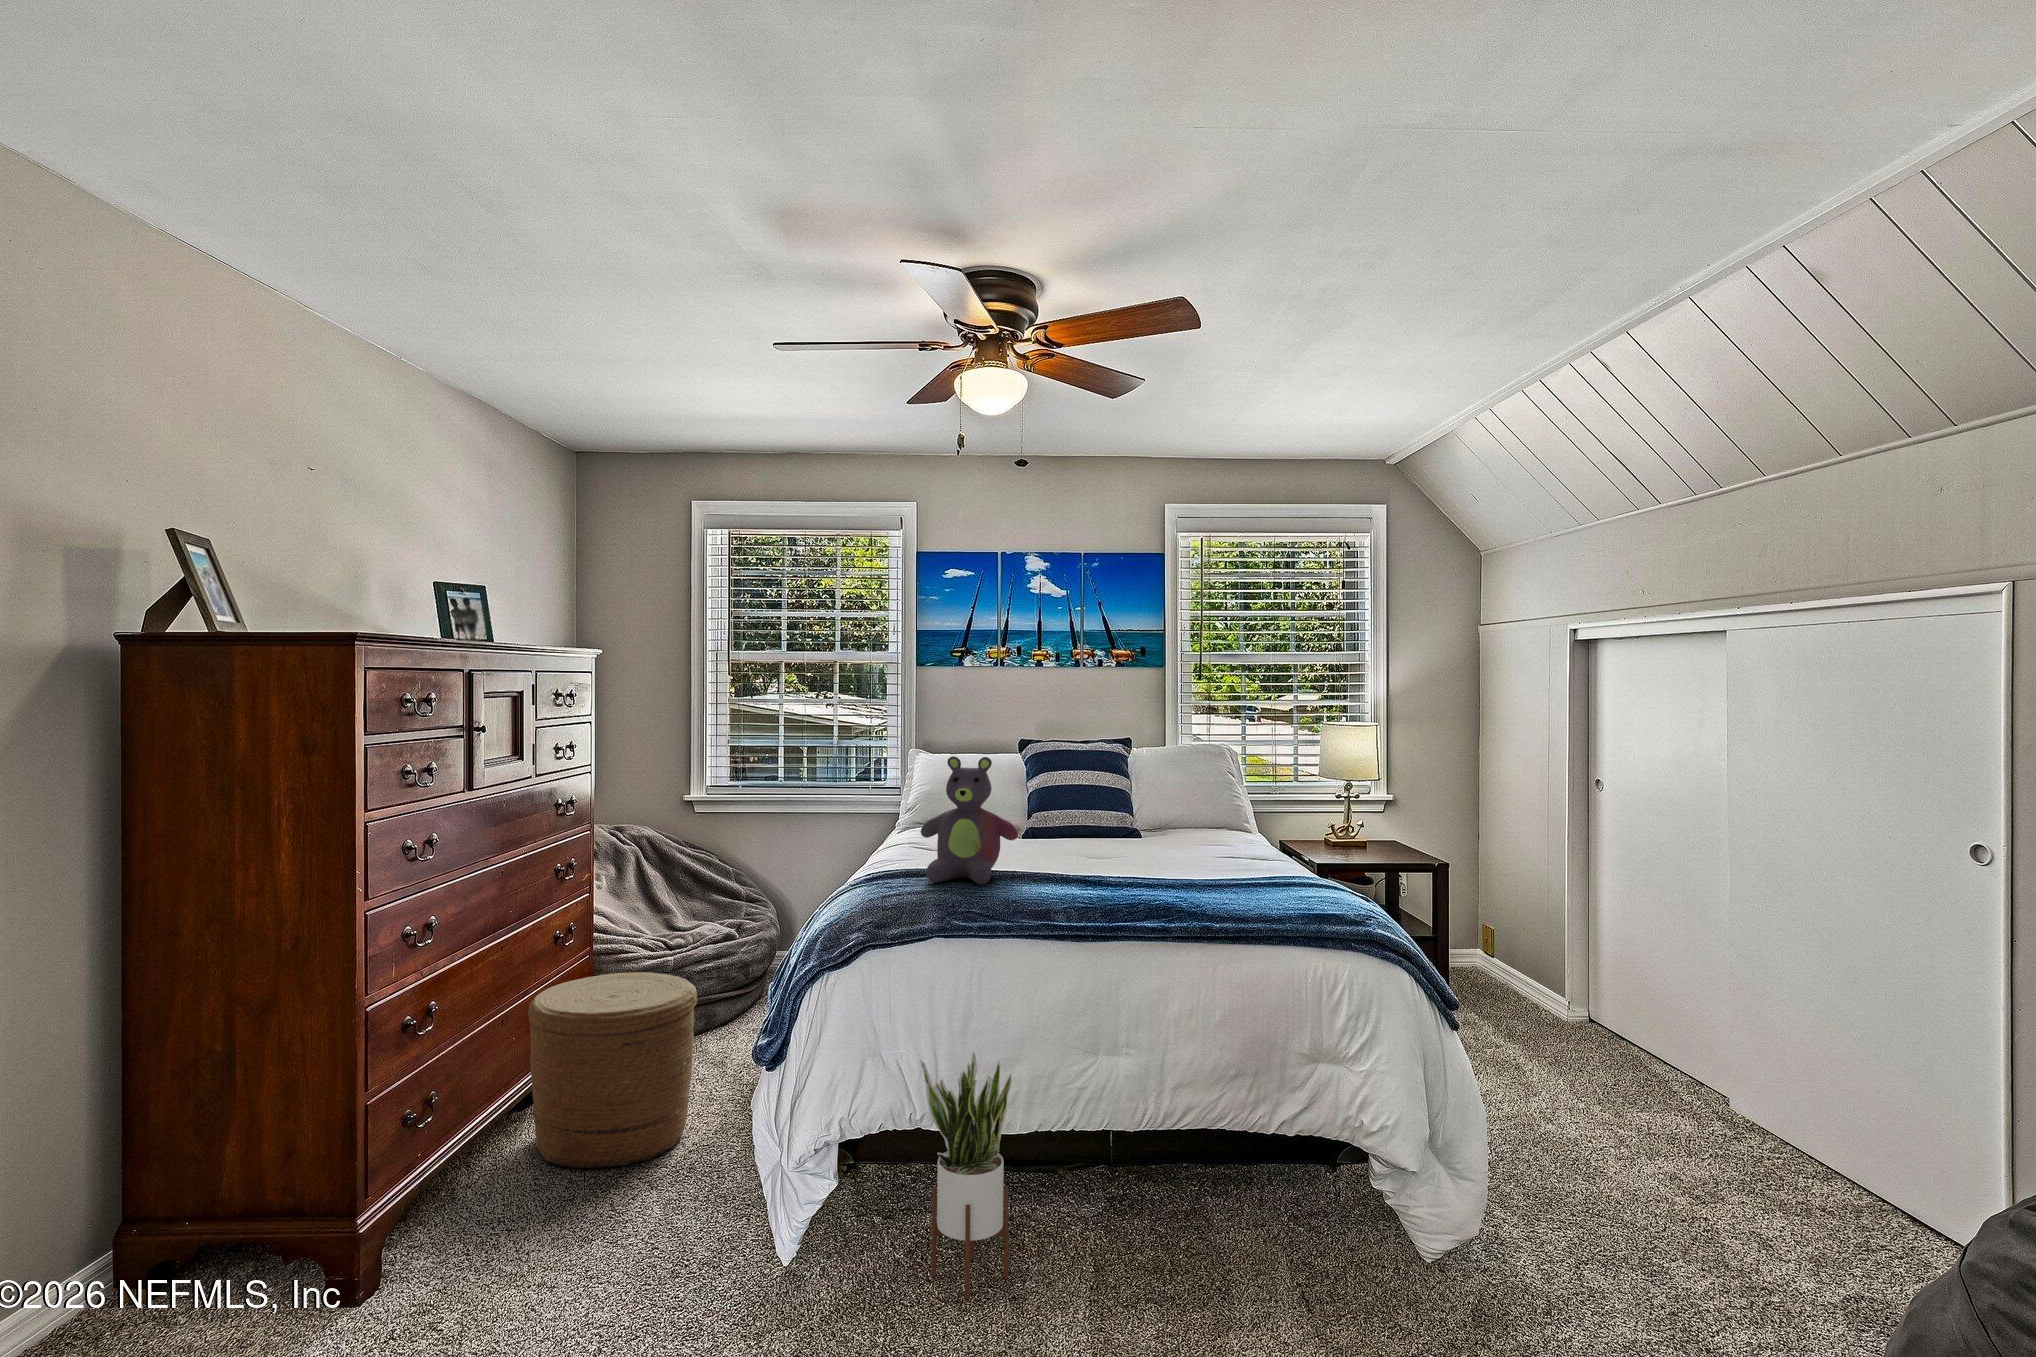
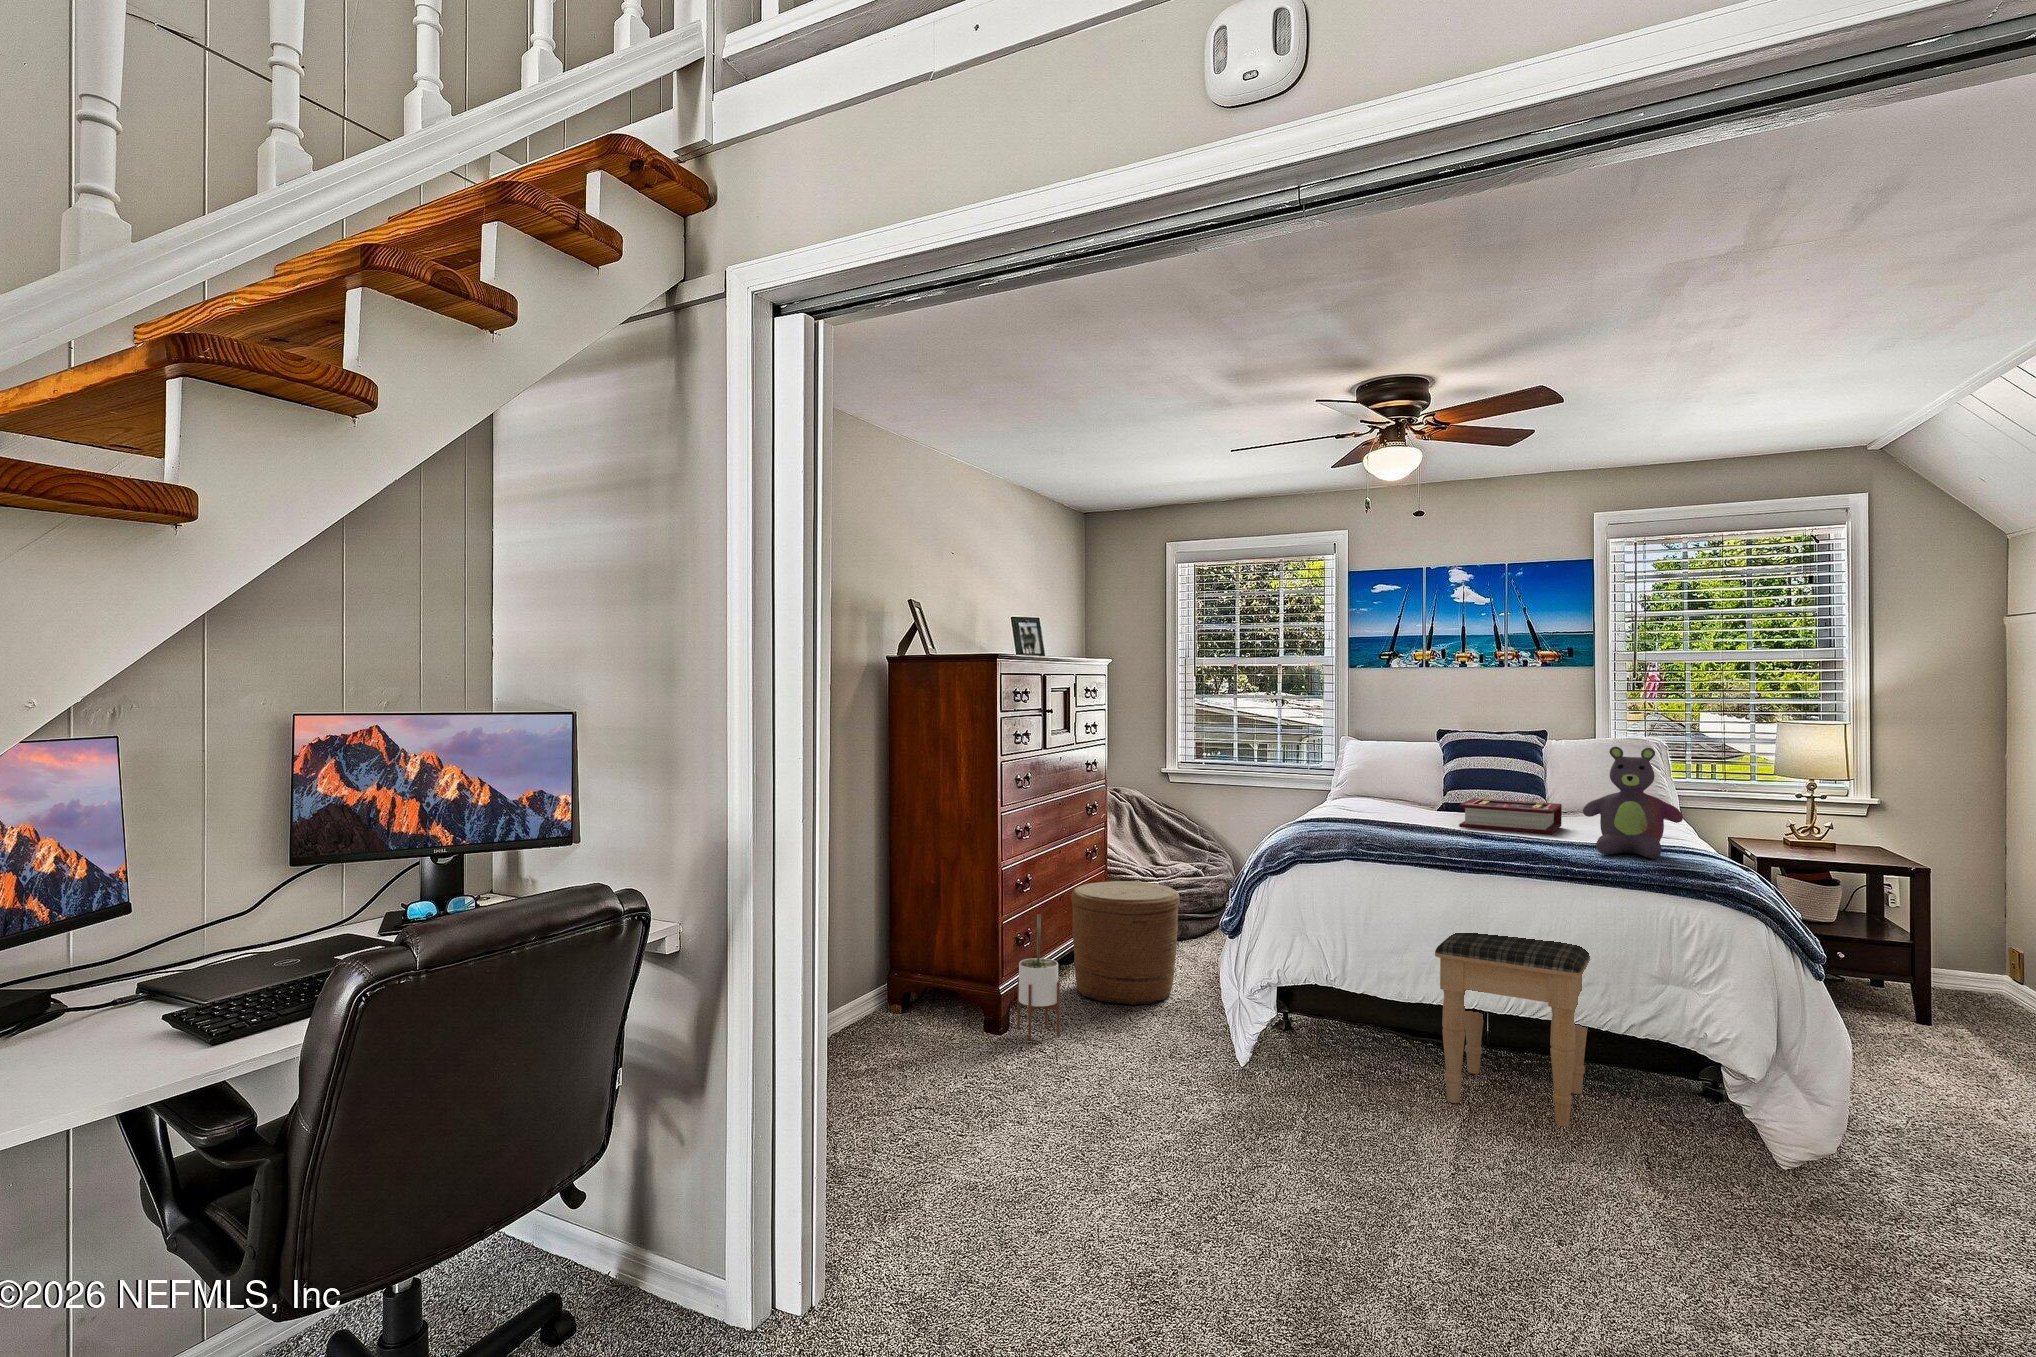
stuffed bear: present [921,756,1018,885] -> present [1583,747,1683,859]
book: none [1062,829,1173,874] -> present [1459,798,1562,834]
footstool: none [1061,1012,1251,1300] -> present [1435,933,1590,1127]
potted plant: present [920,1052,1012,1299] -> present [1017,914,1060,1039]

